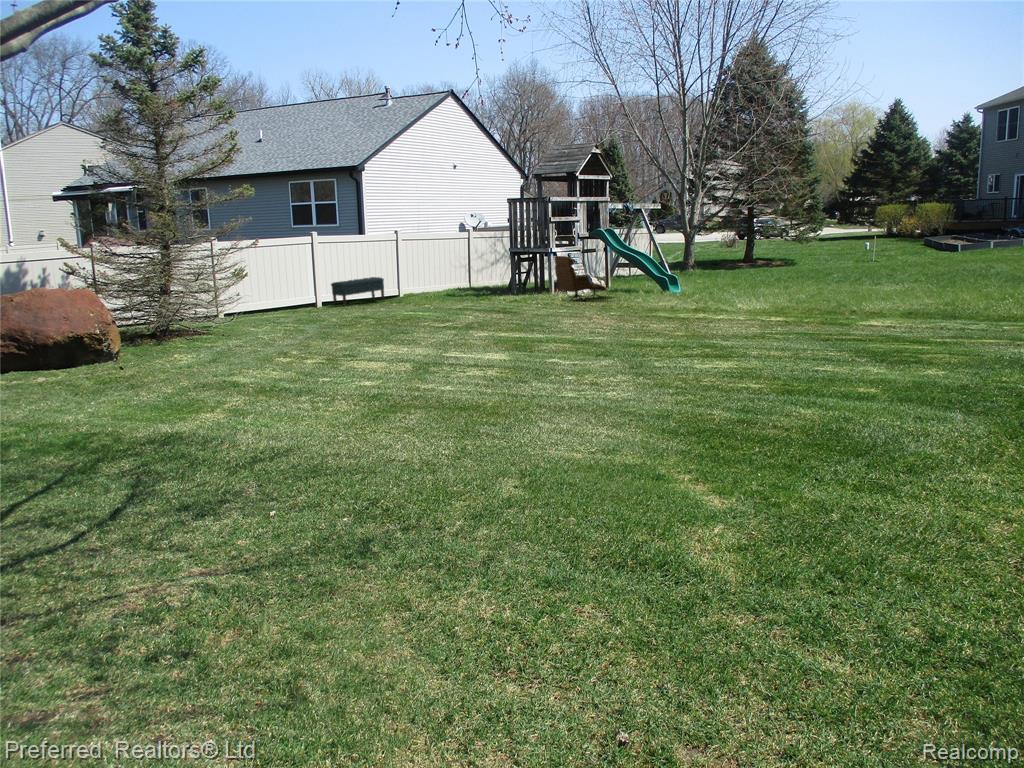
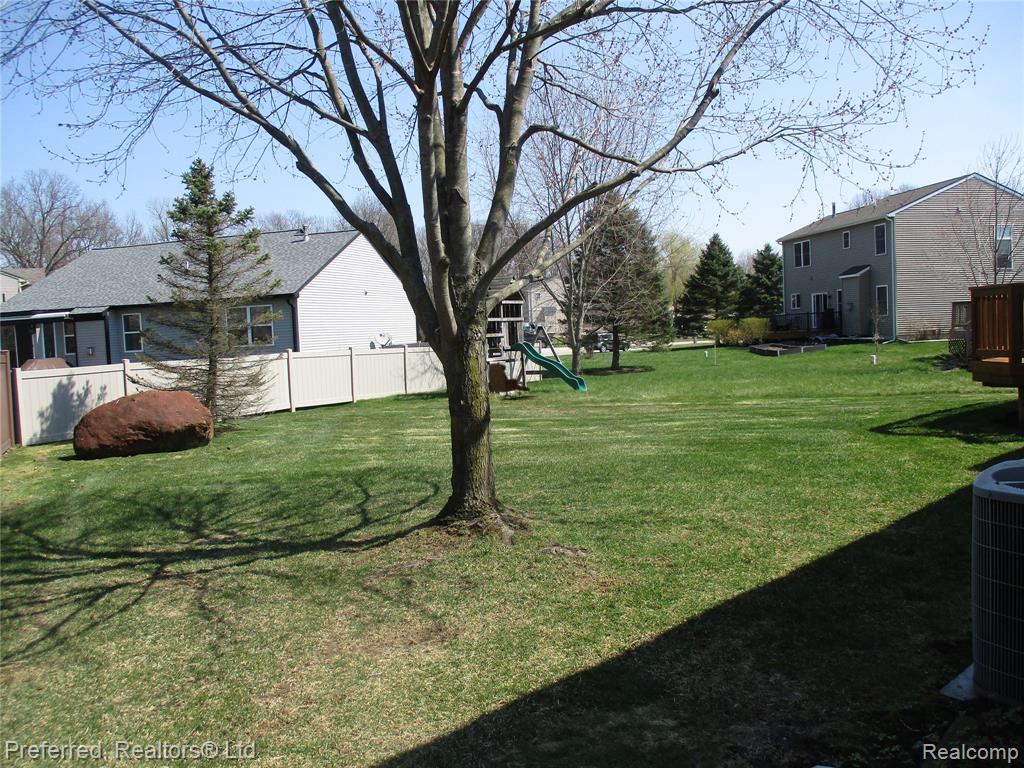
bench: present [331,277,385,306] -> none [303,385,347,411]

